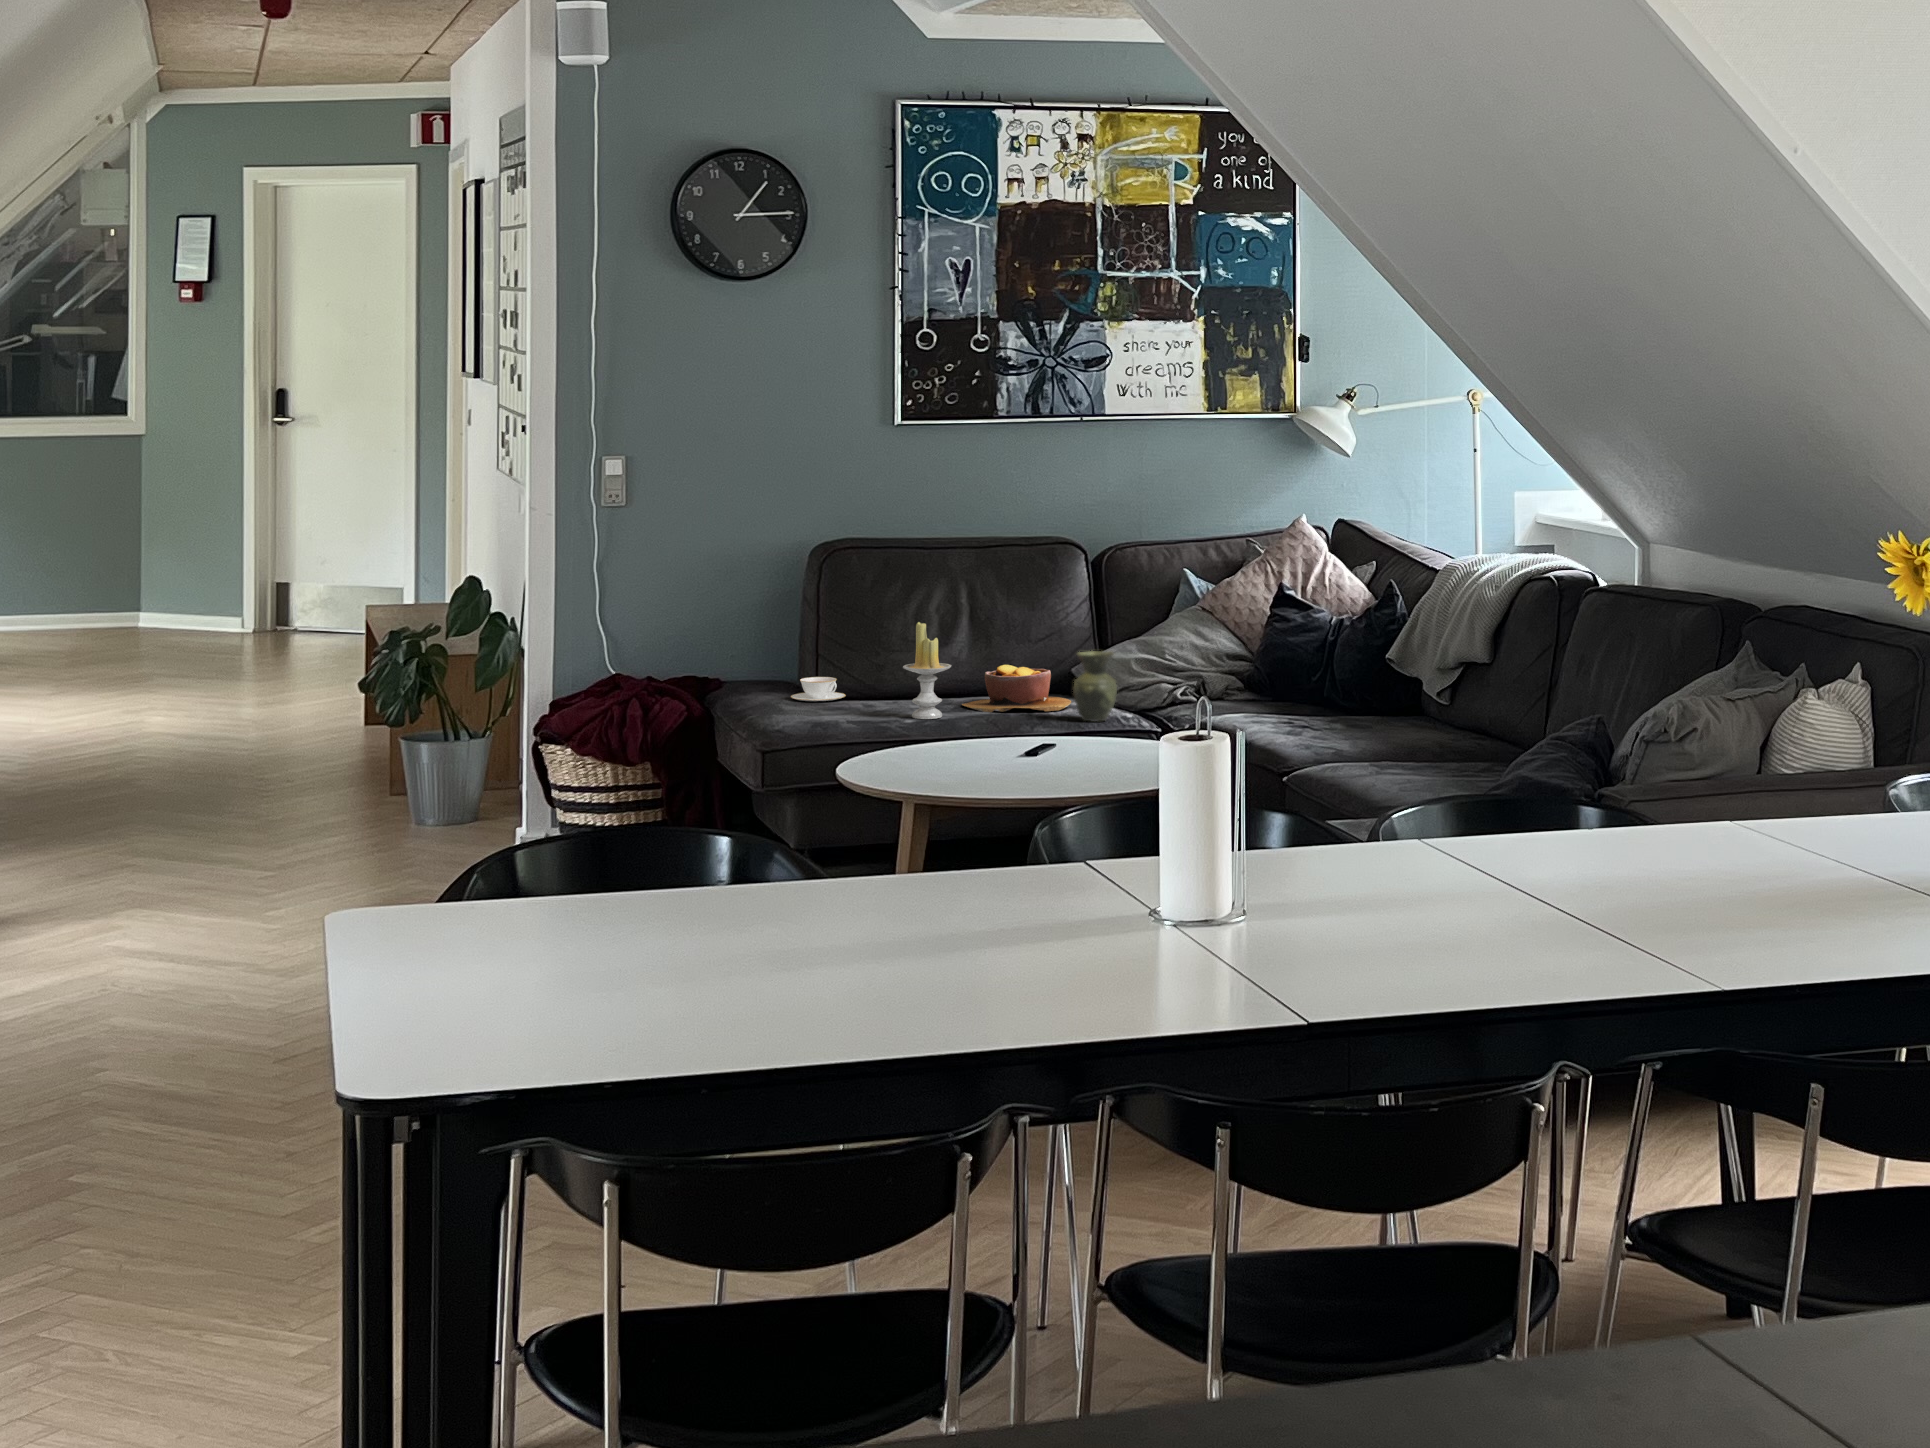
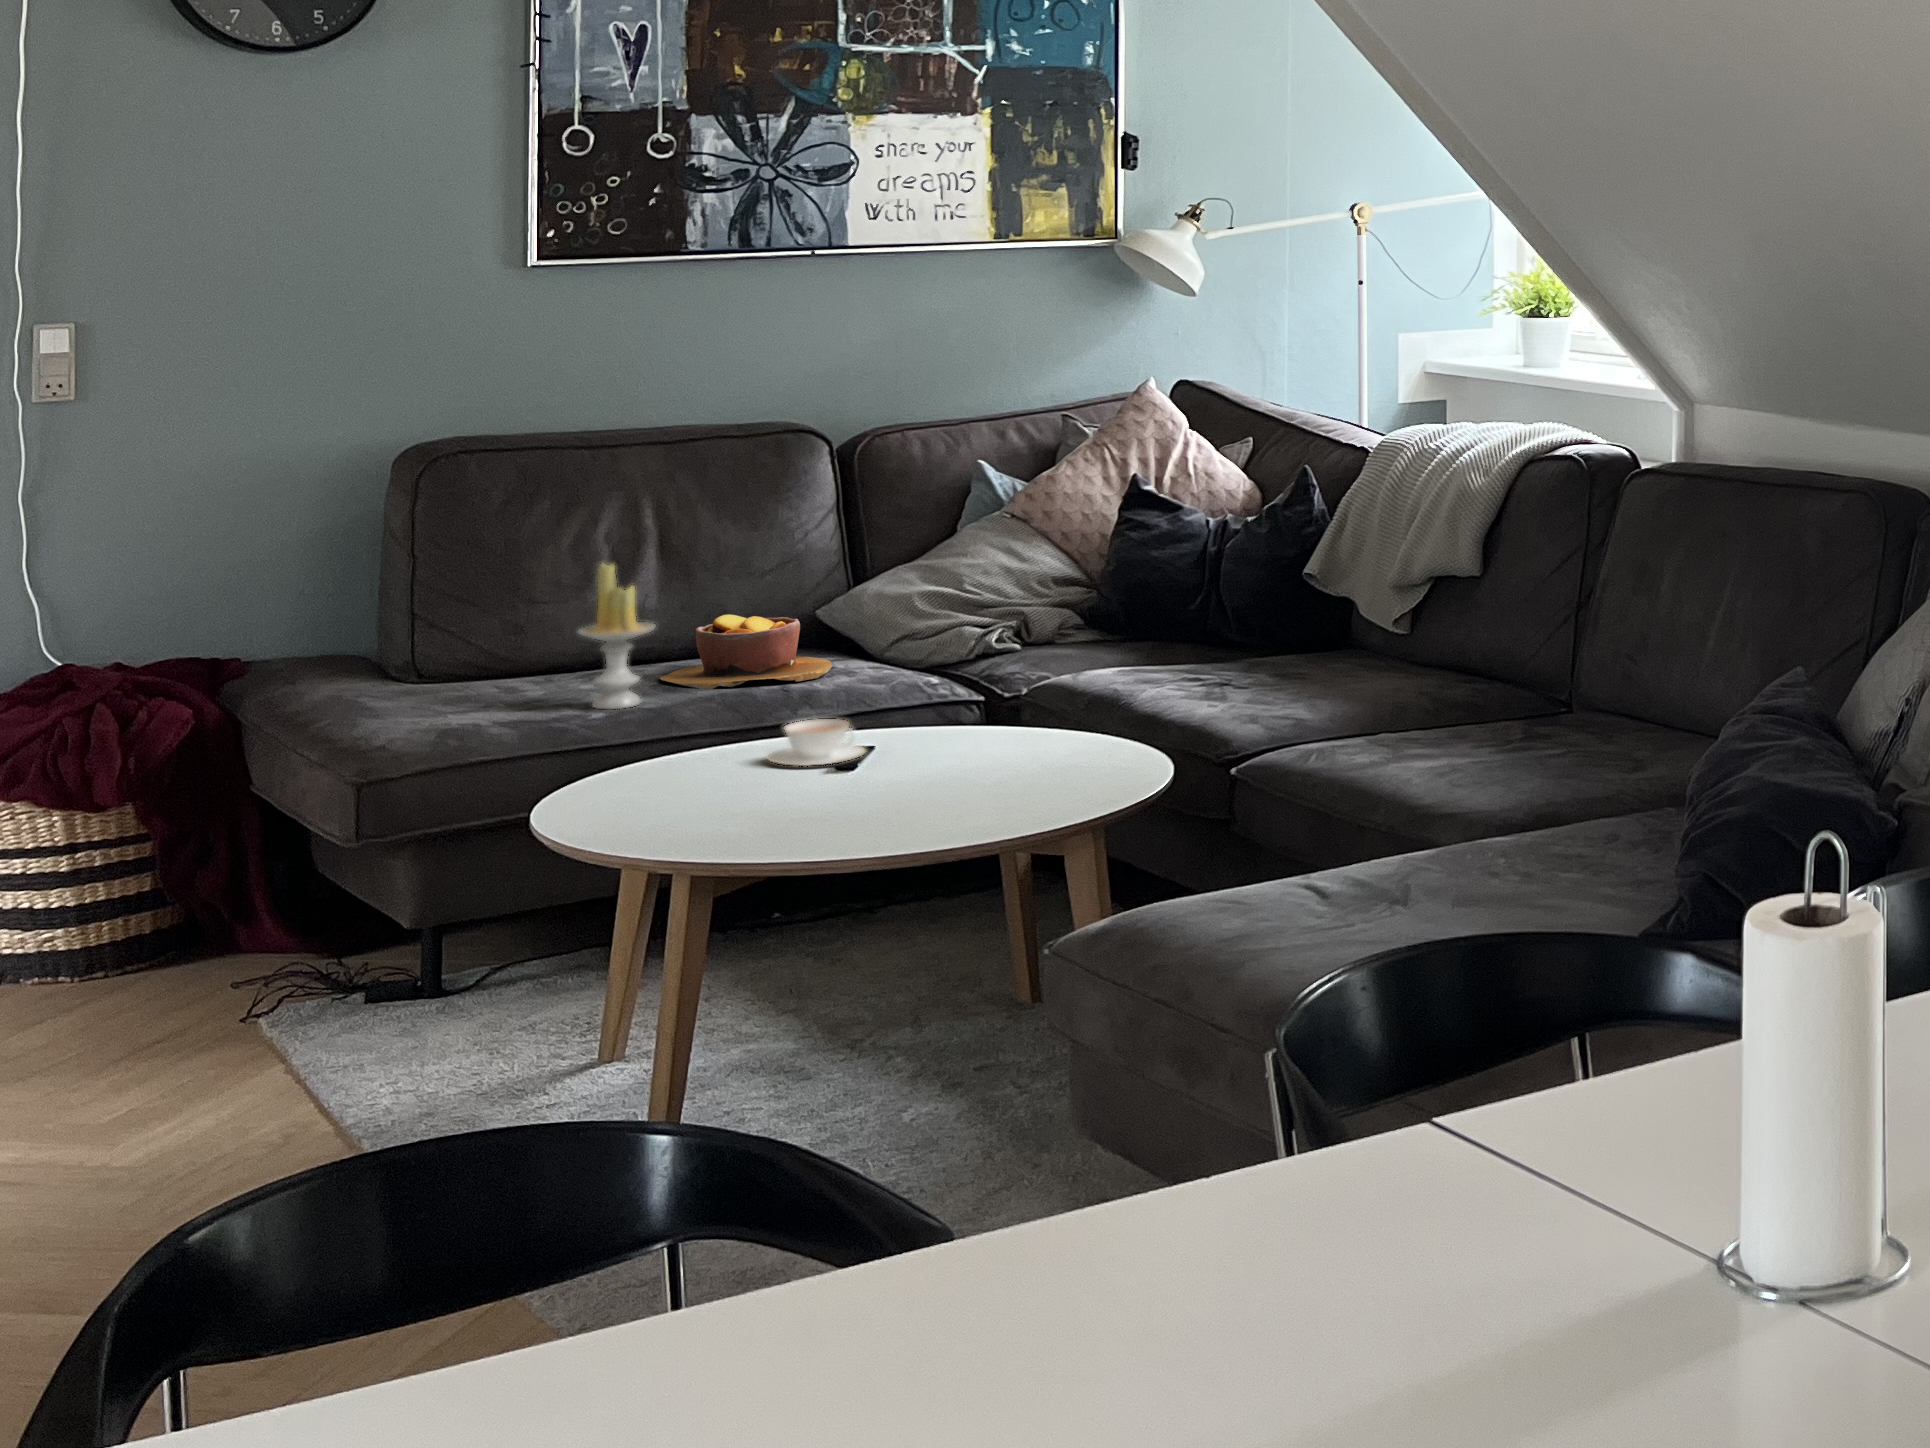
vase: present [1073,651,1117,722] -> none [850,589,918,694]
teacup: present [791,677,846,701] -> present [767,719,865,766]

